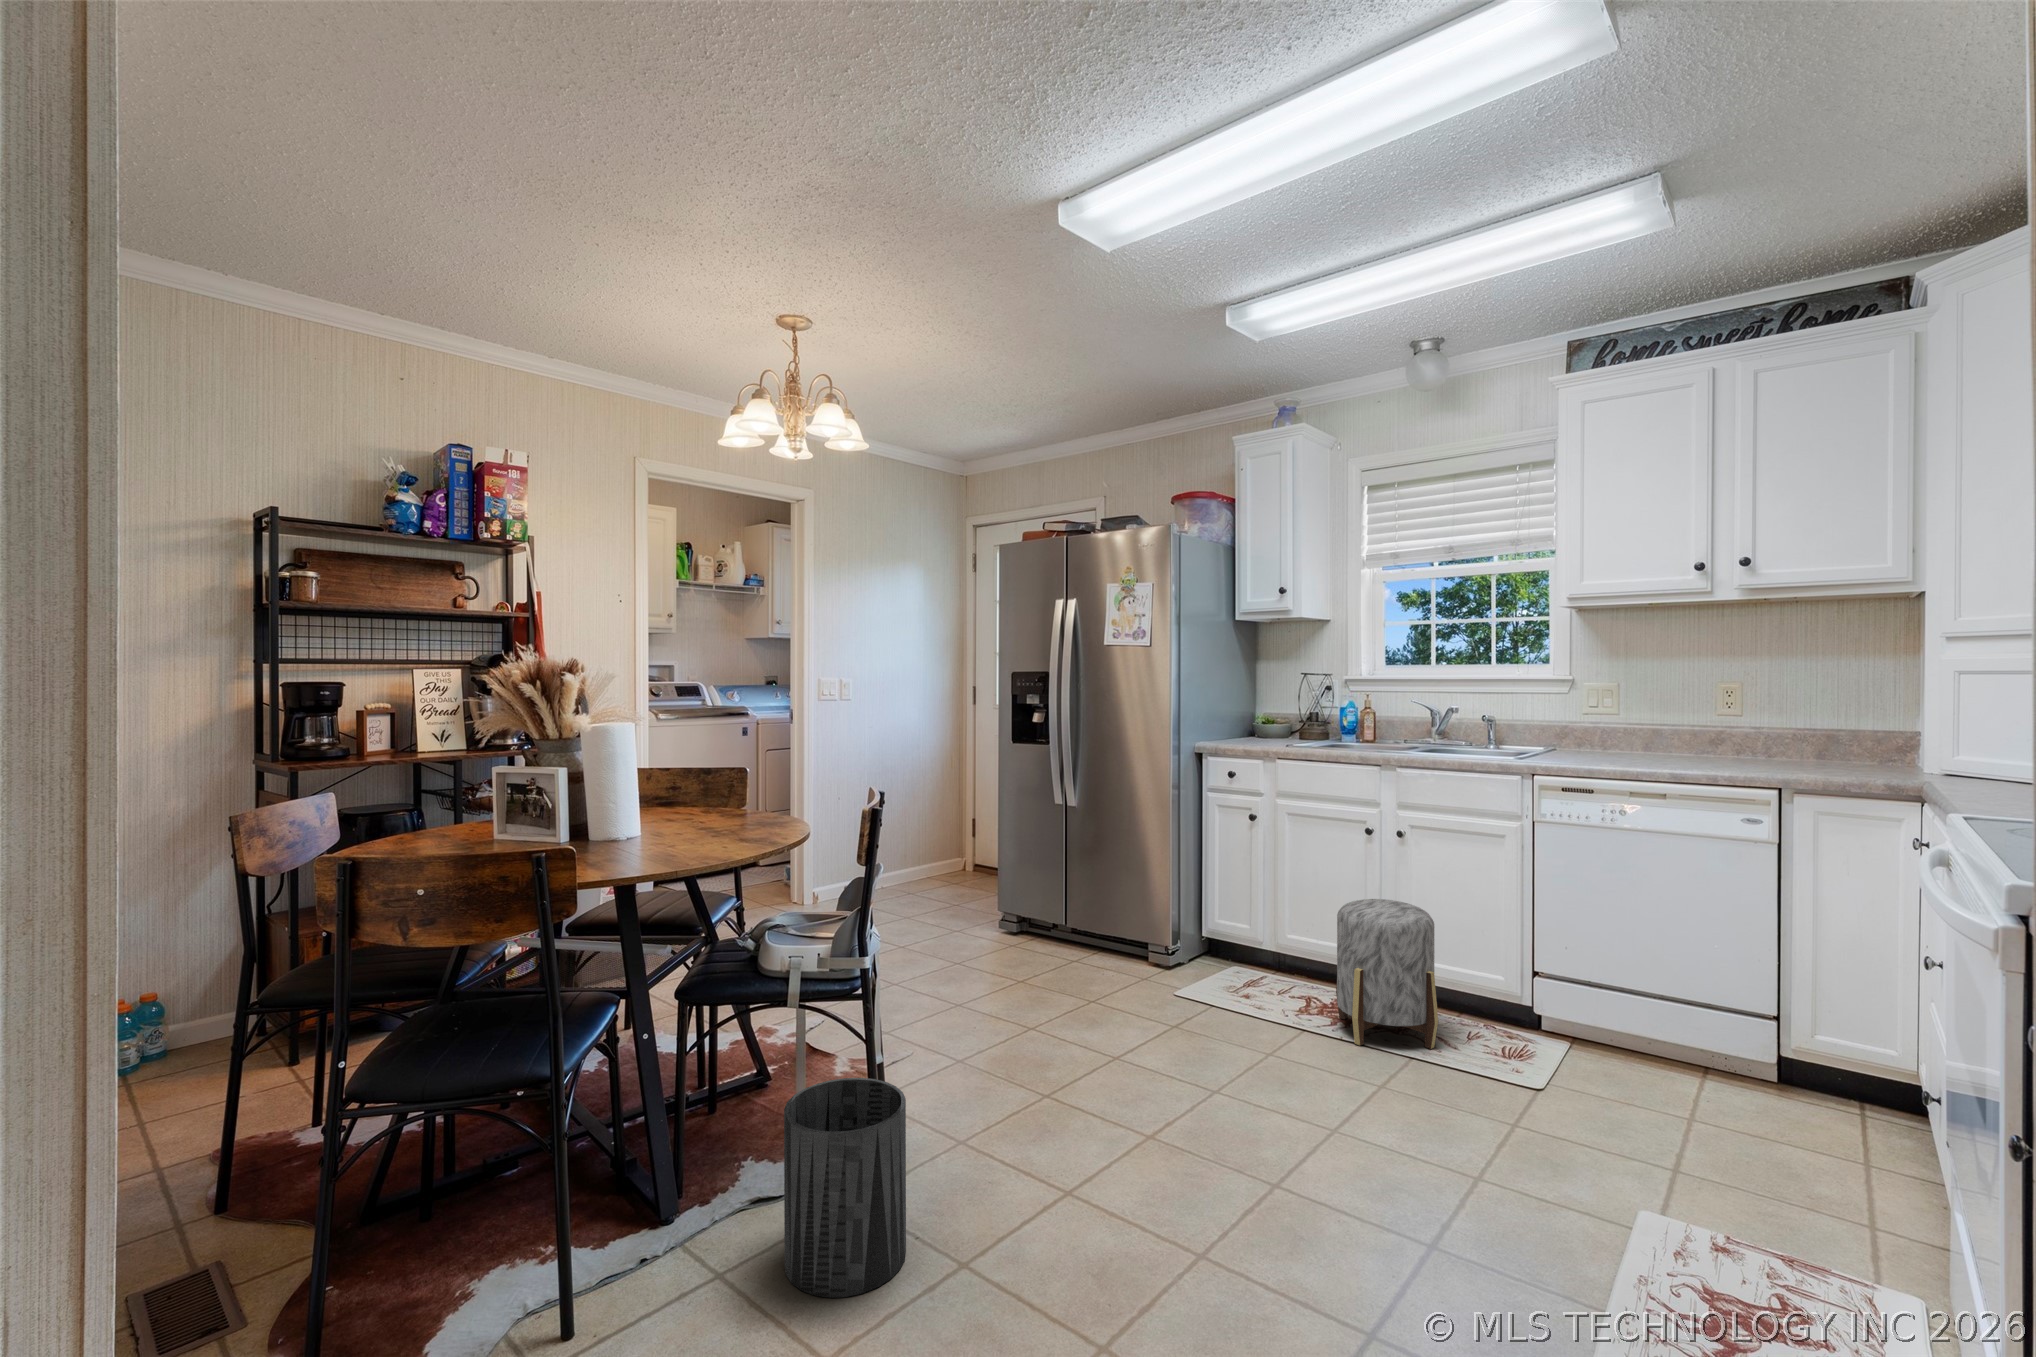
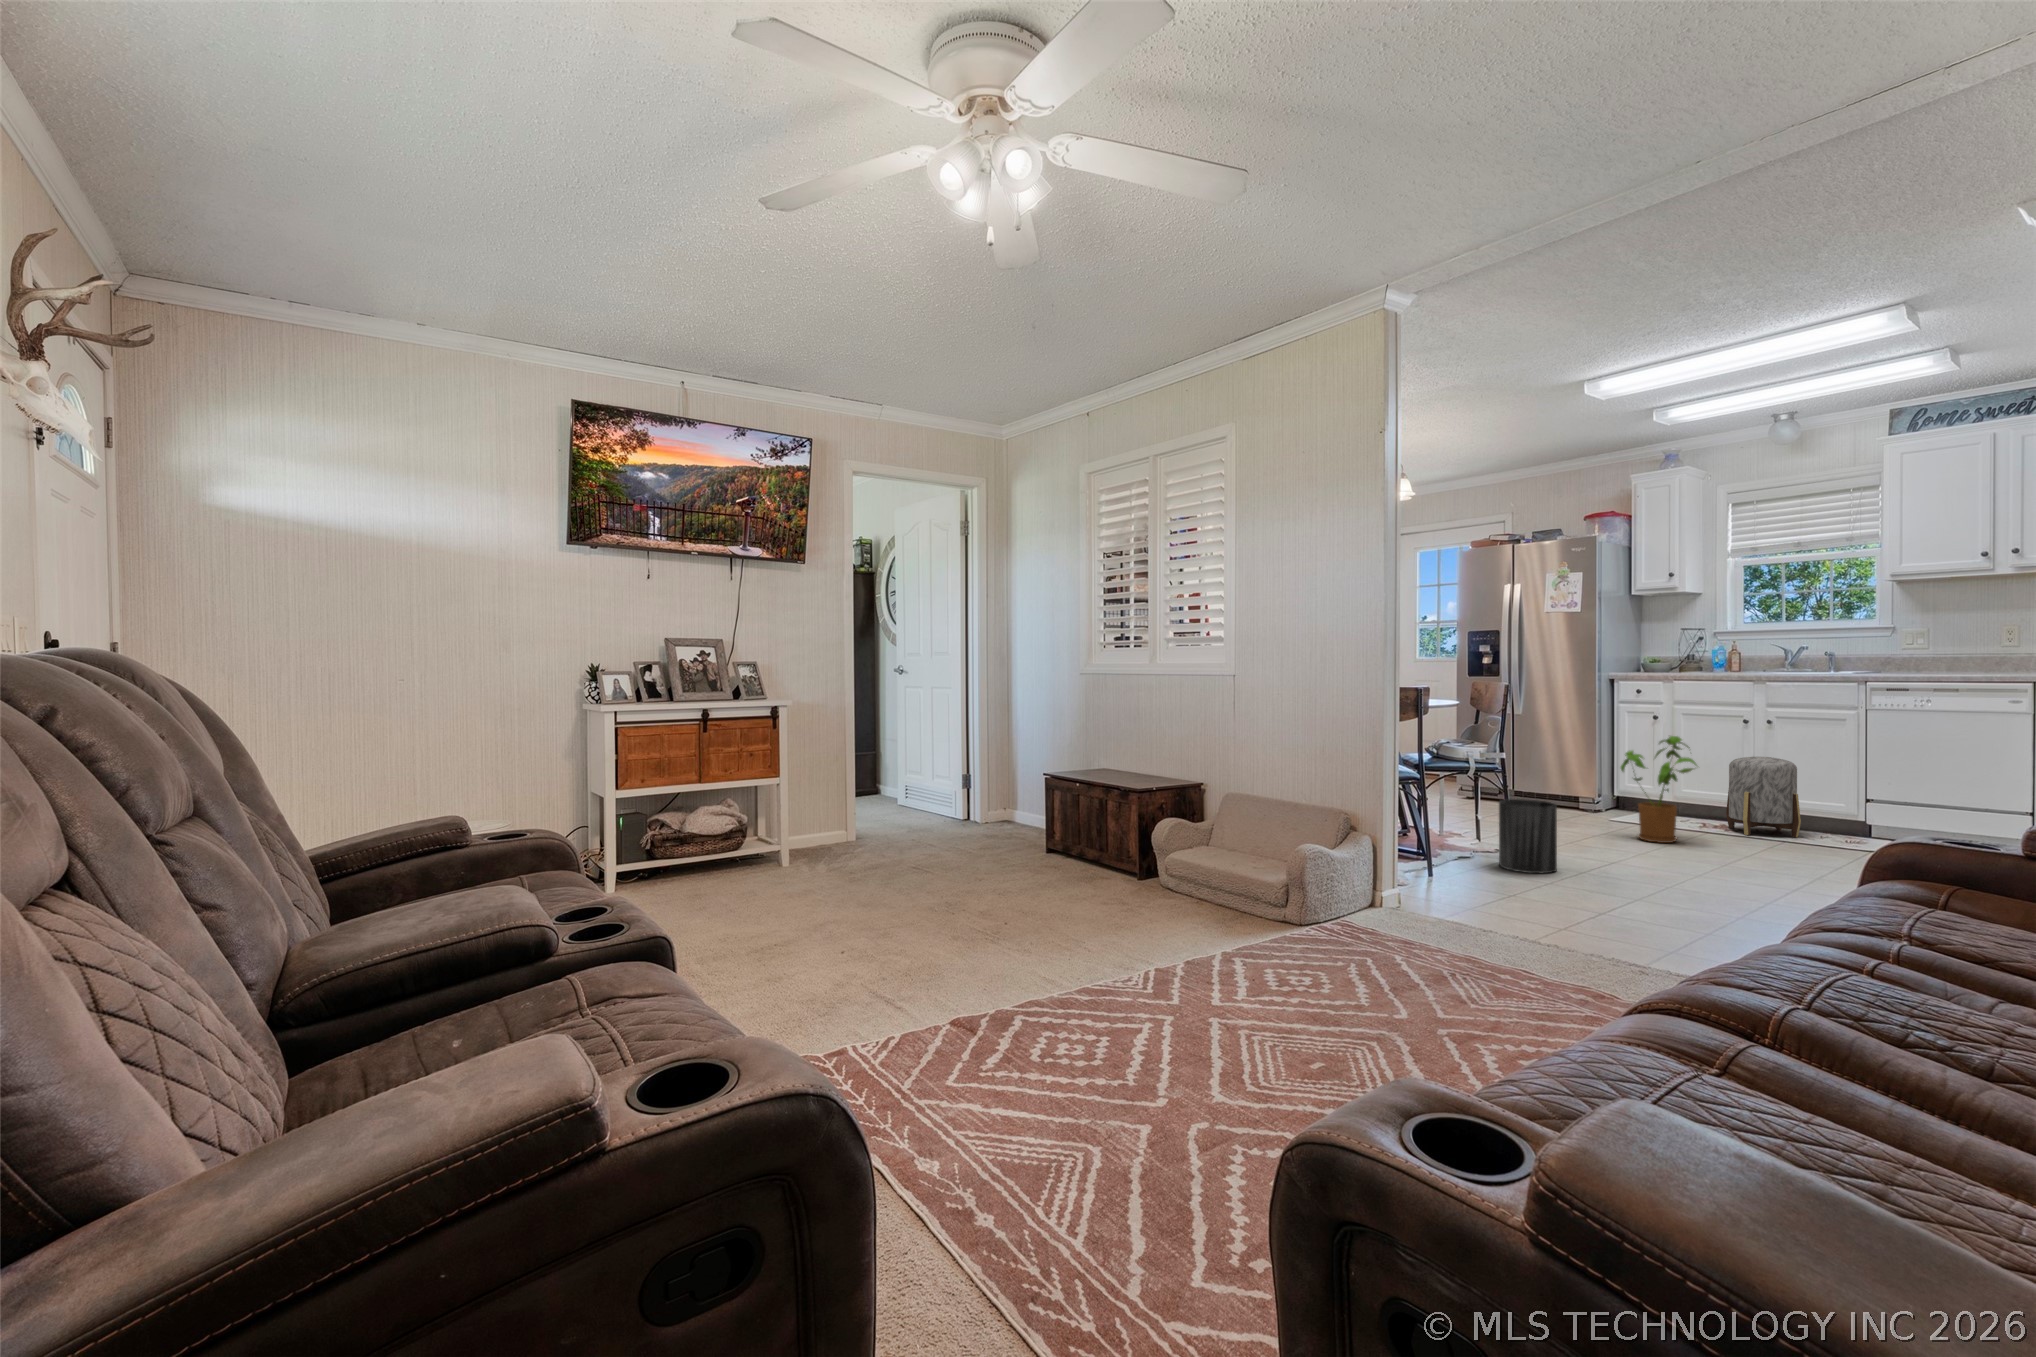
house plant: none [1148,880,1263,1089] -> present [1621,736,1696,843]

